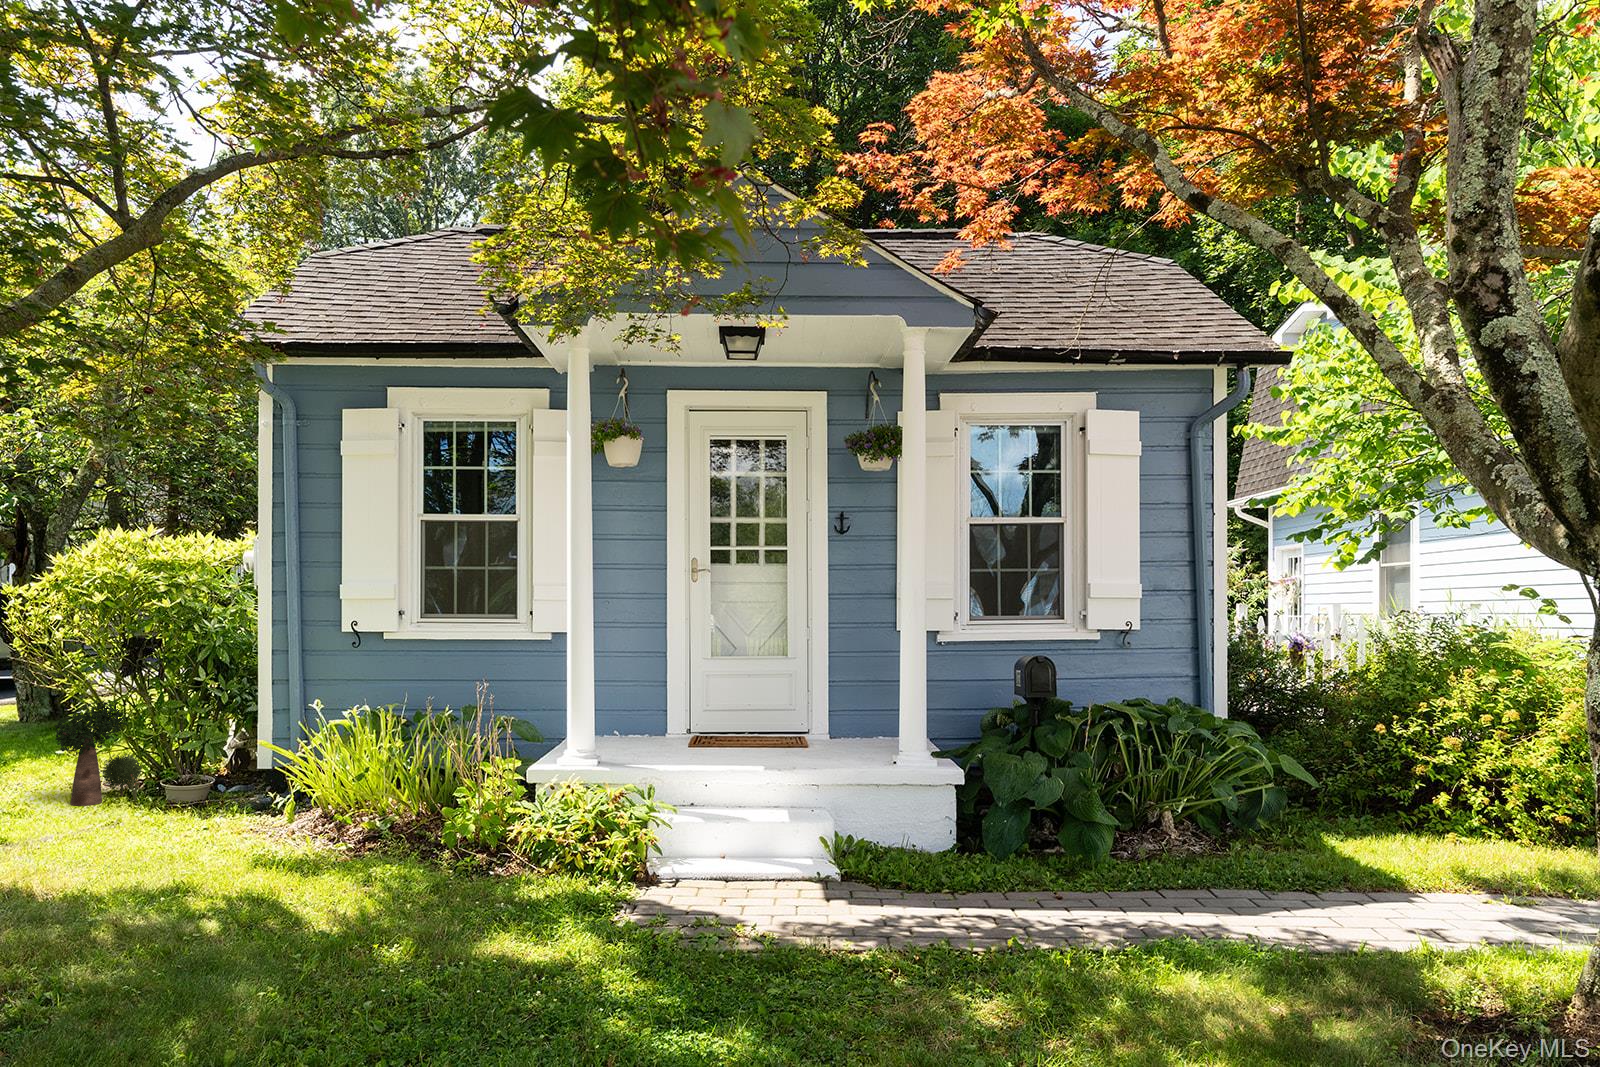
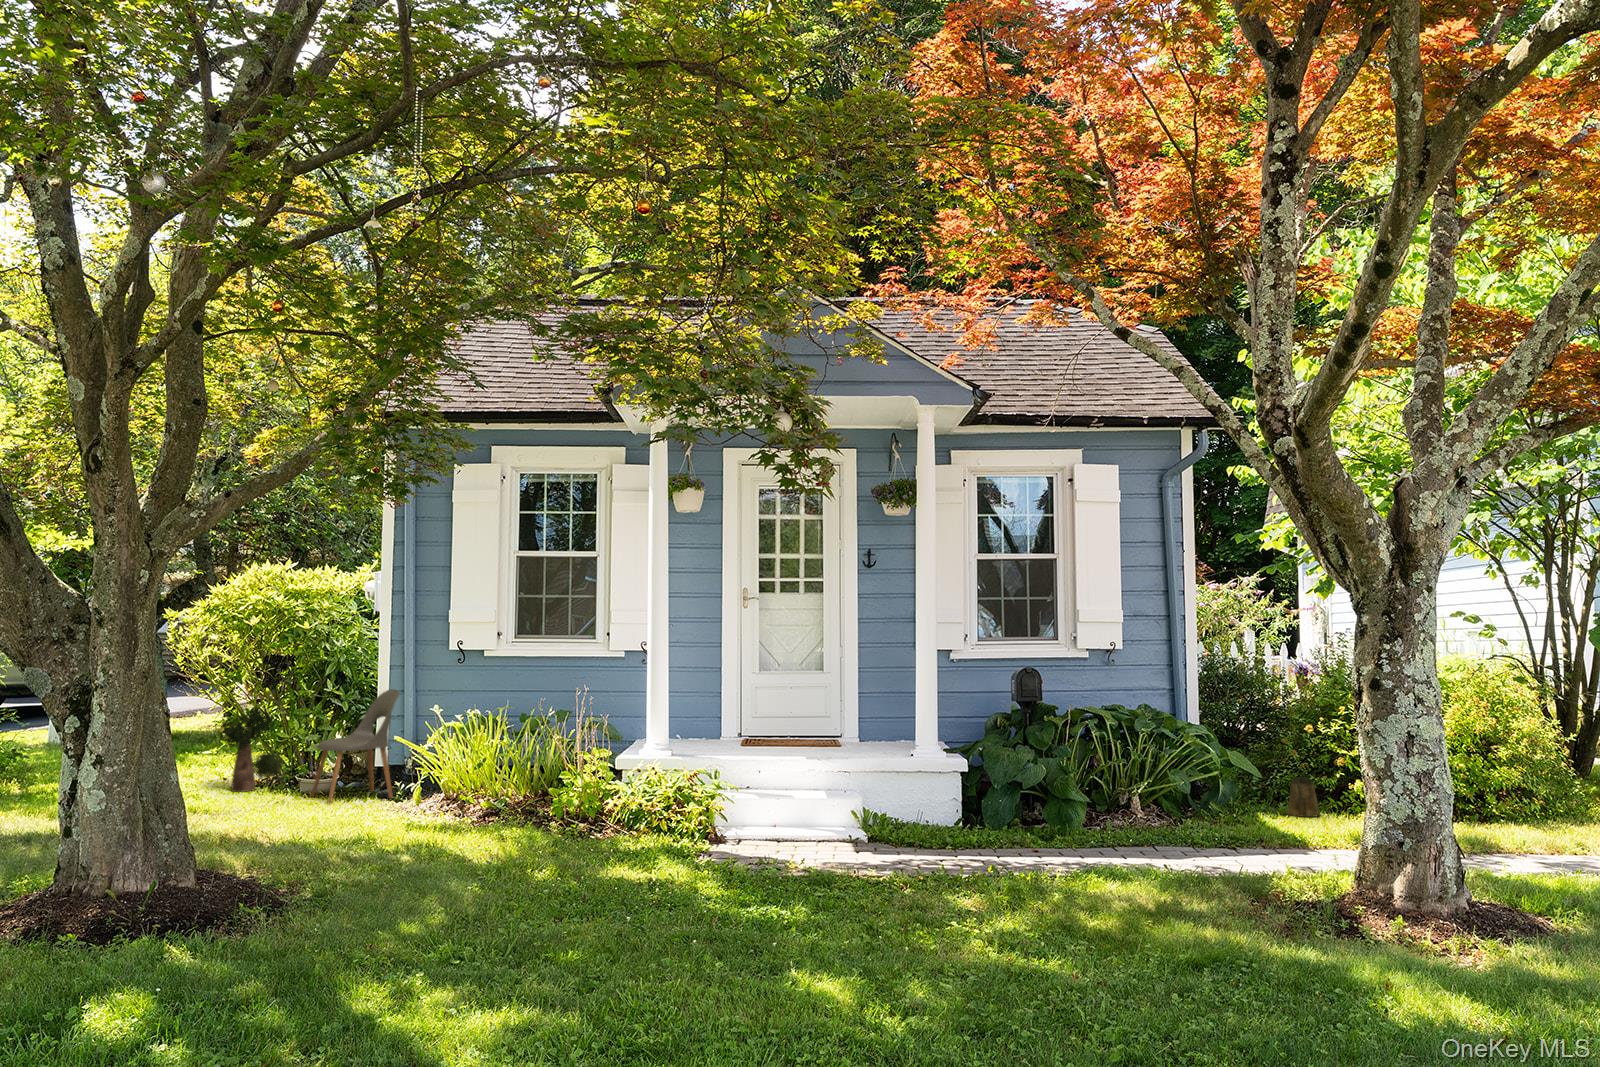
chair: none [162,681,272,826] -> present [311,689,400,804]
watering can: none [1347,785,1391,835] -> present [1287,777,1320,817]

